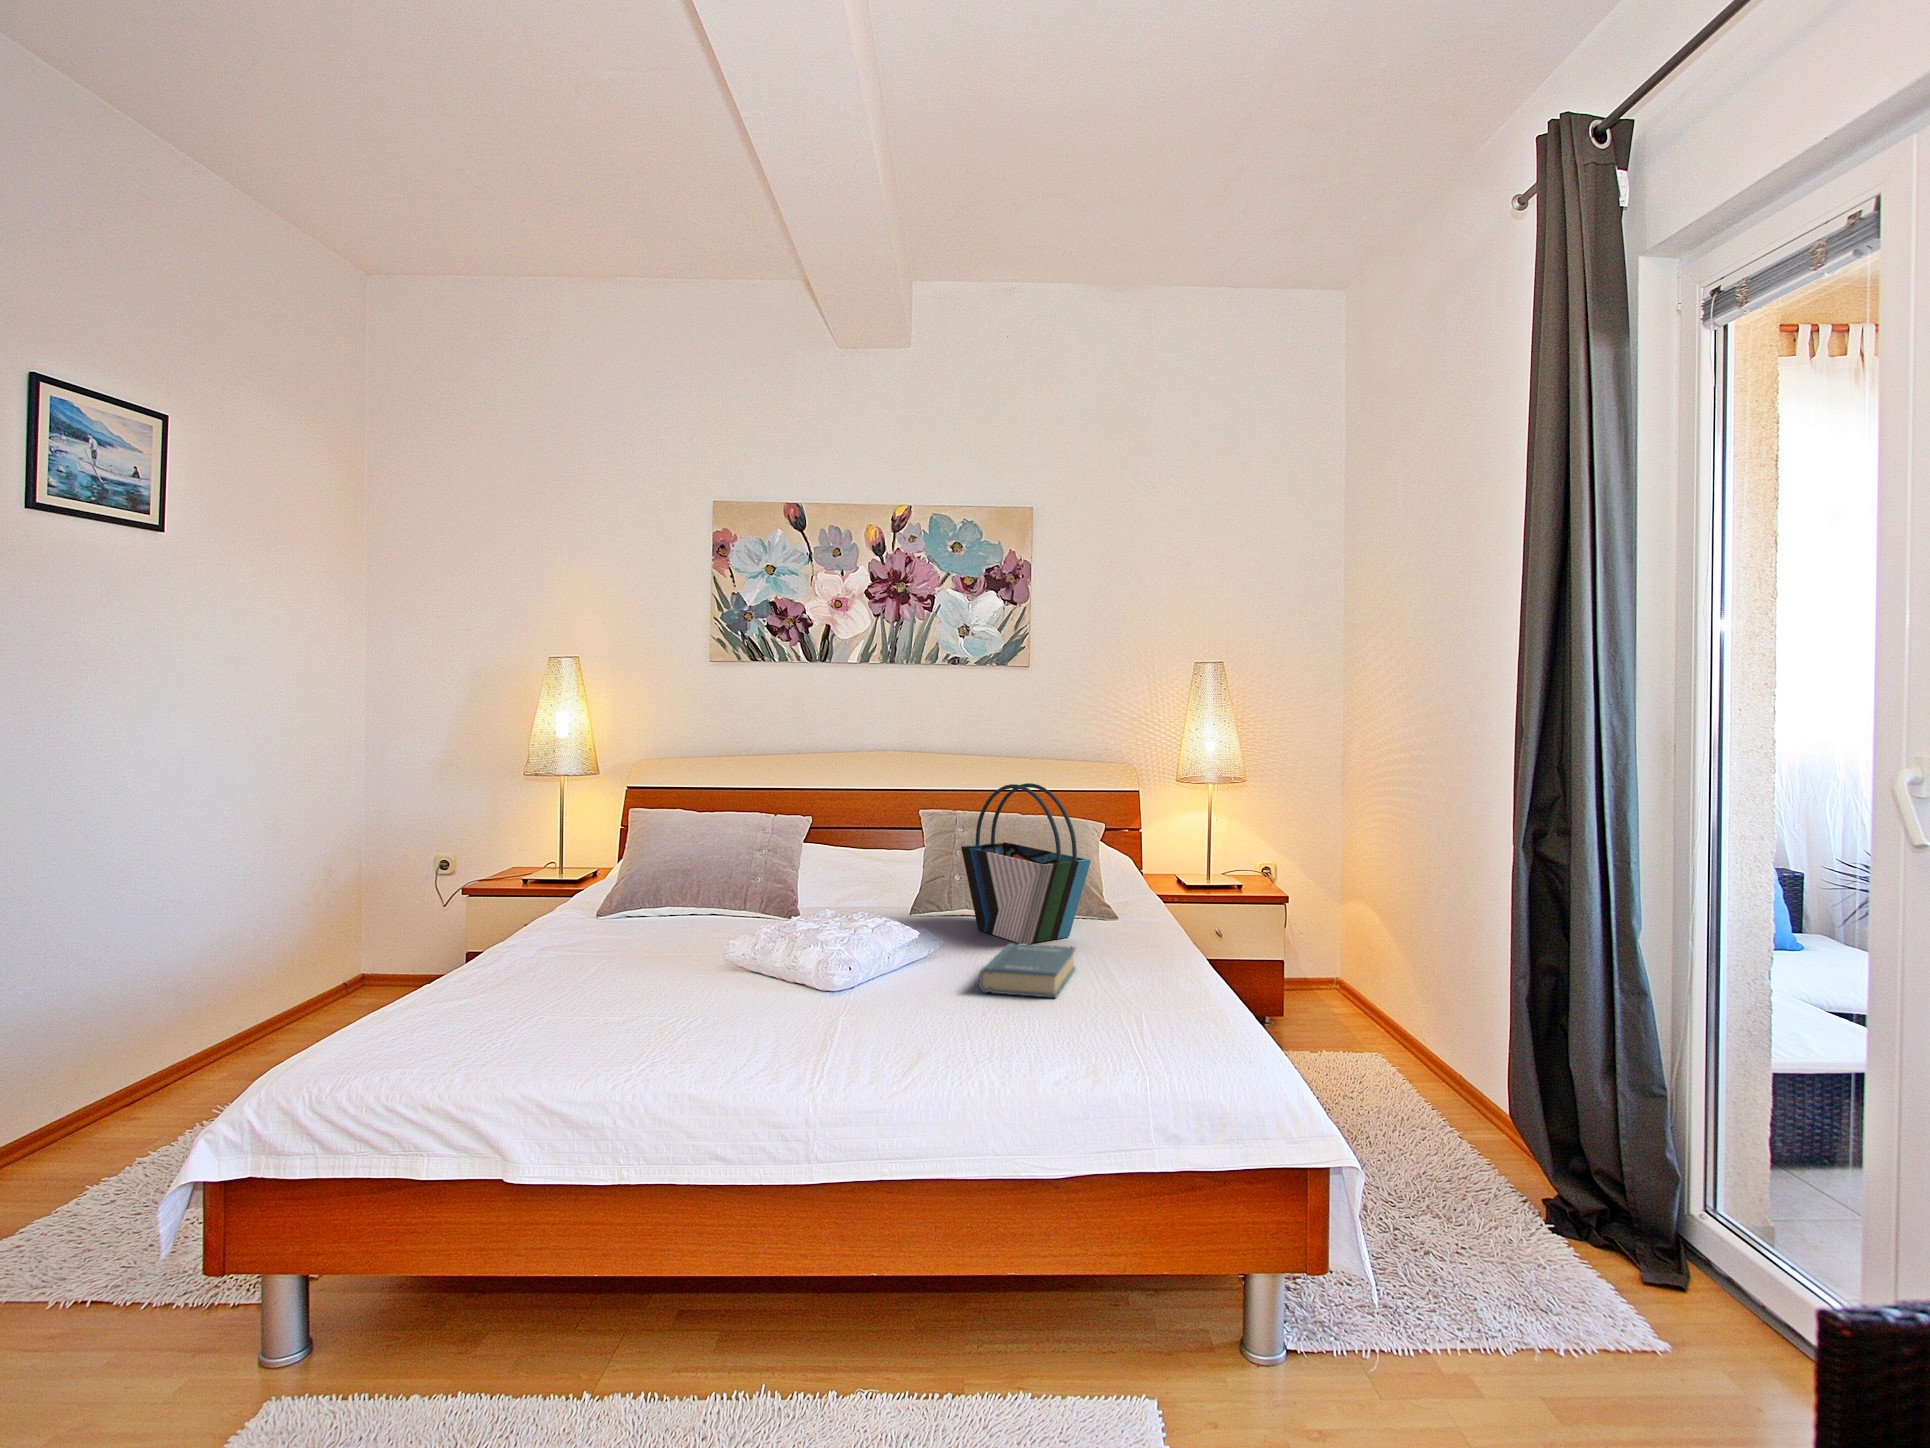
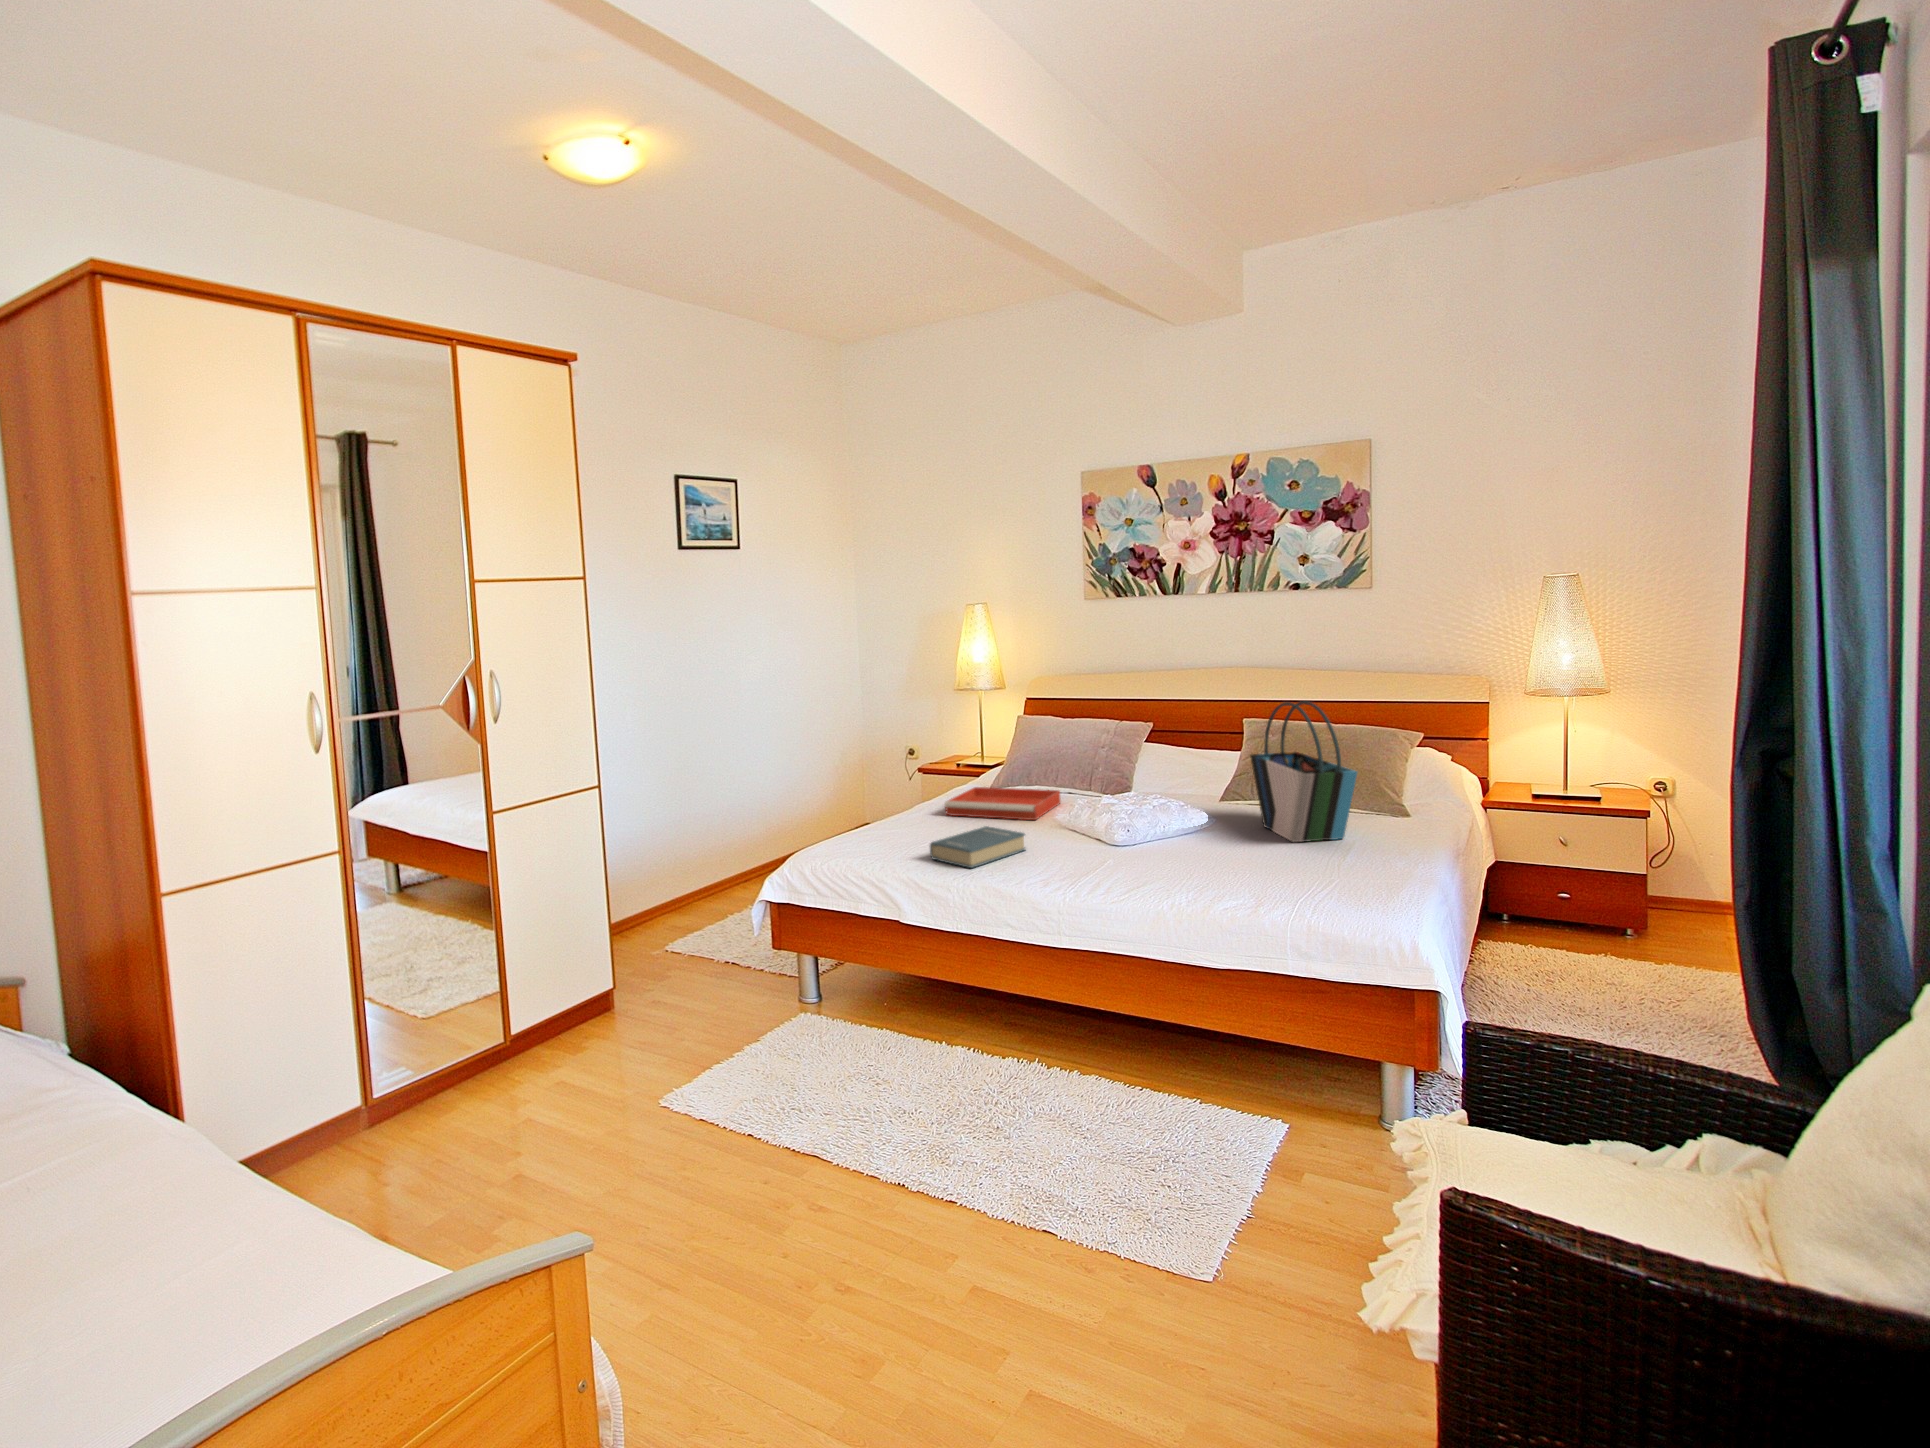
tray: none [556,903,714,946] -> present [944,787,1060,820]
hardback book: present [979,943,1076,998] -> present [930,826,1025,868]

